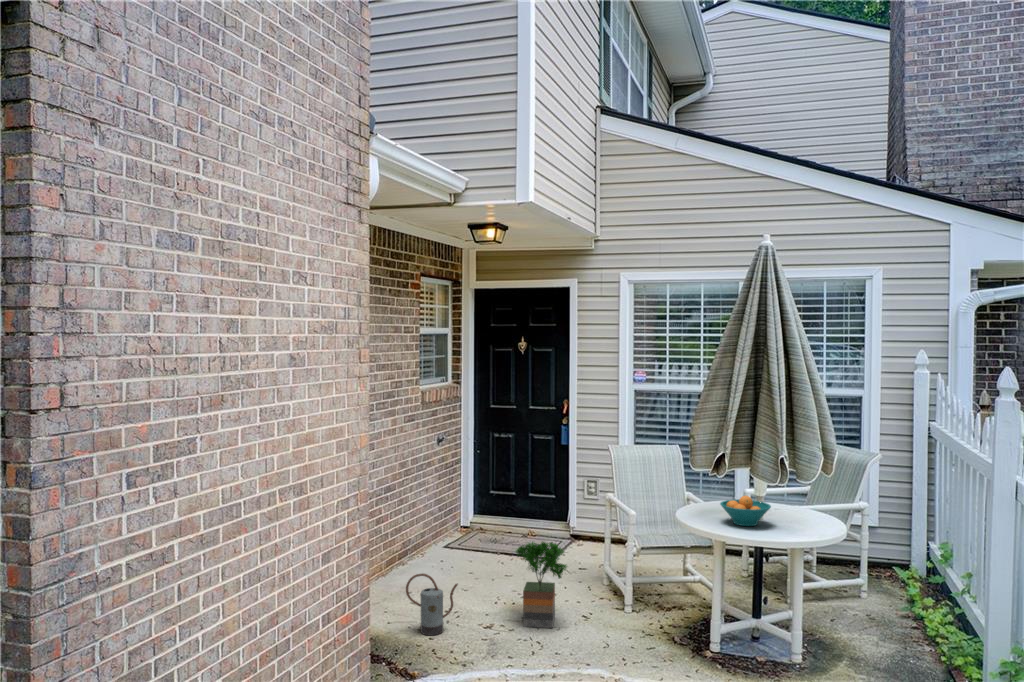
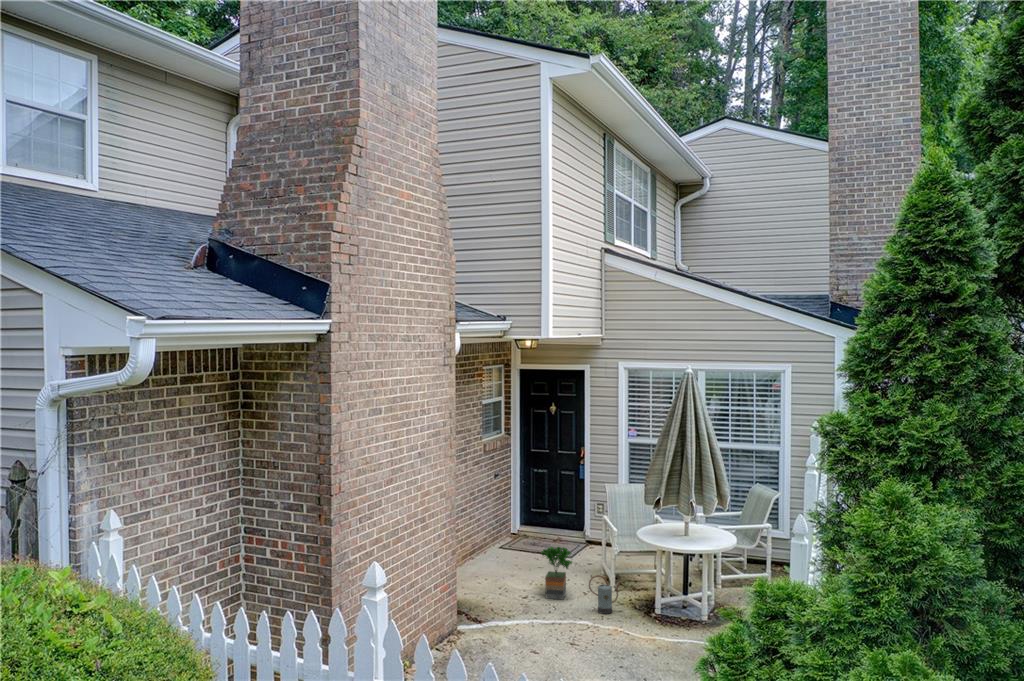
fruit bowl: present [720,496,771,526] -> none [662,521,692,540]
watering can: present [406,574,458,635] -> present [589,575,621,614]

